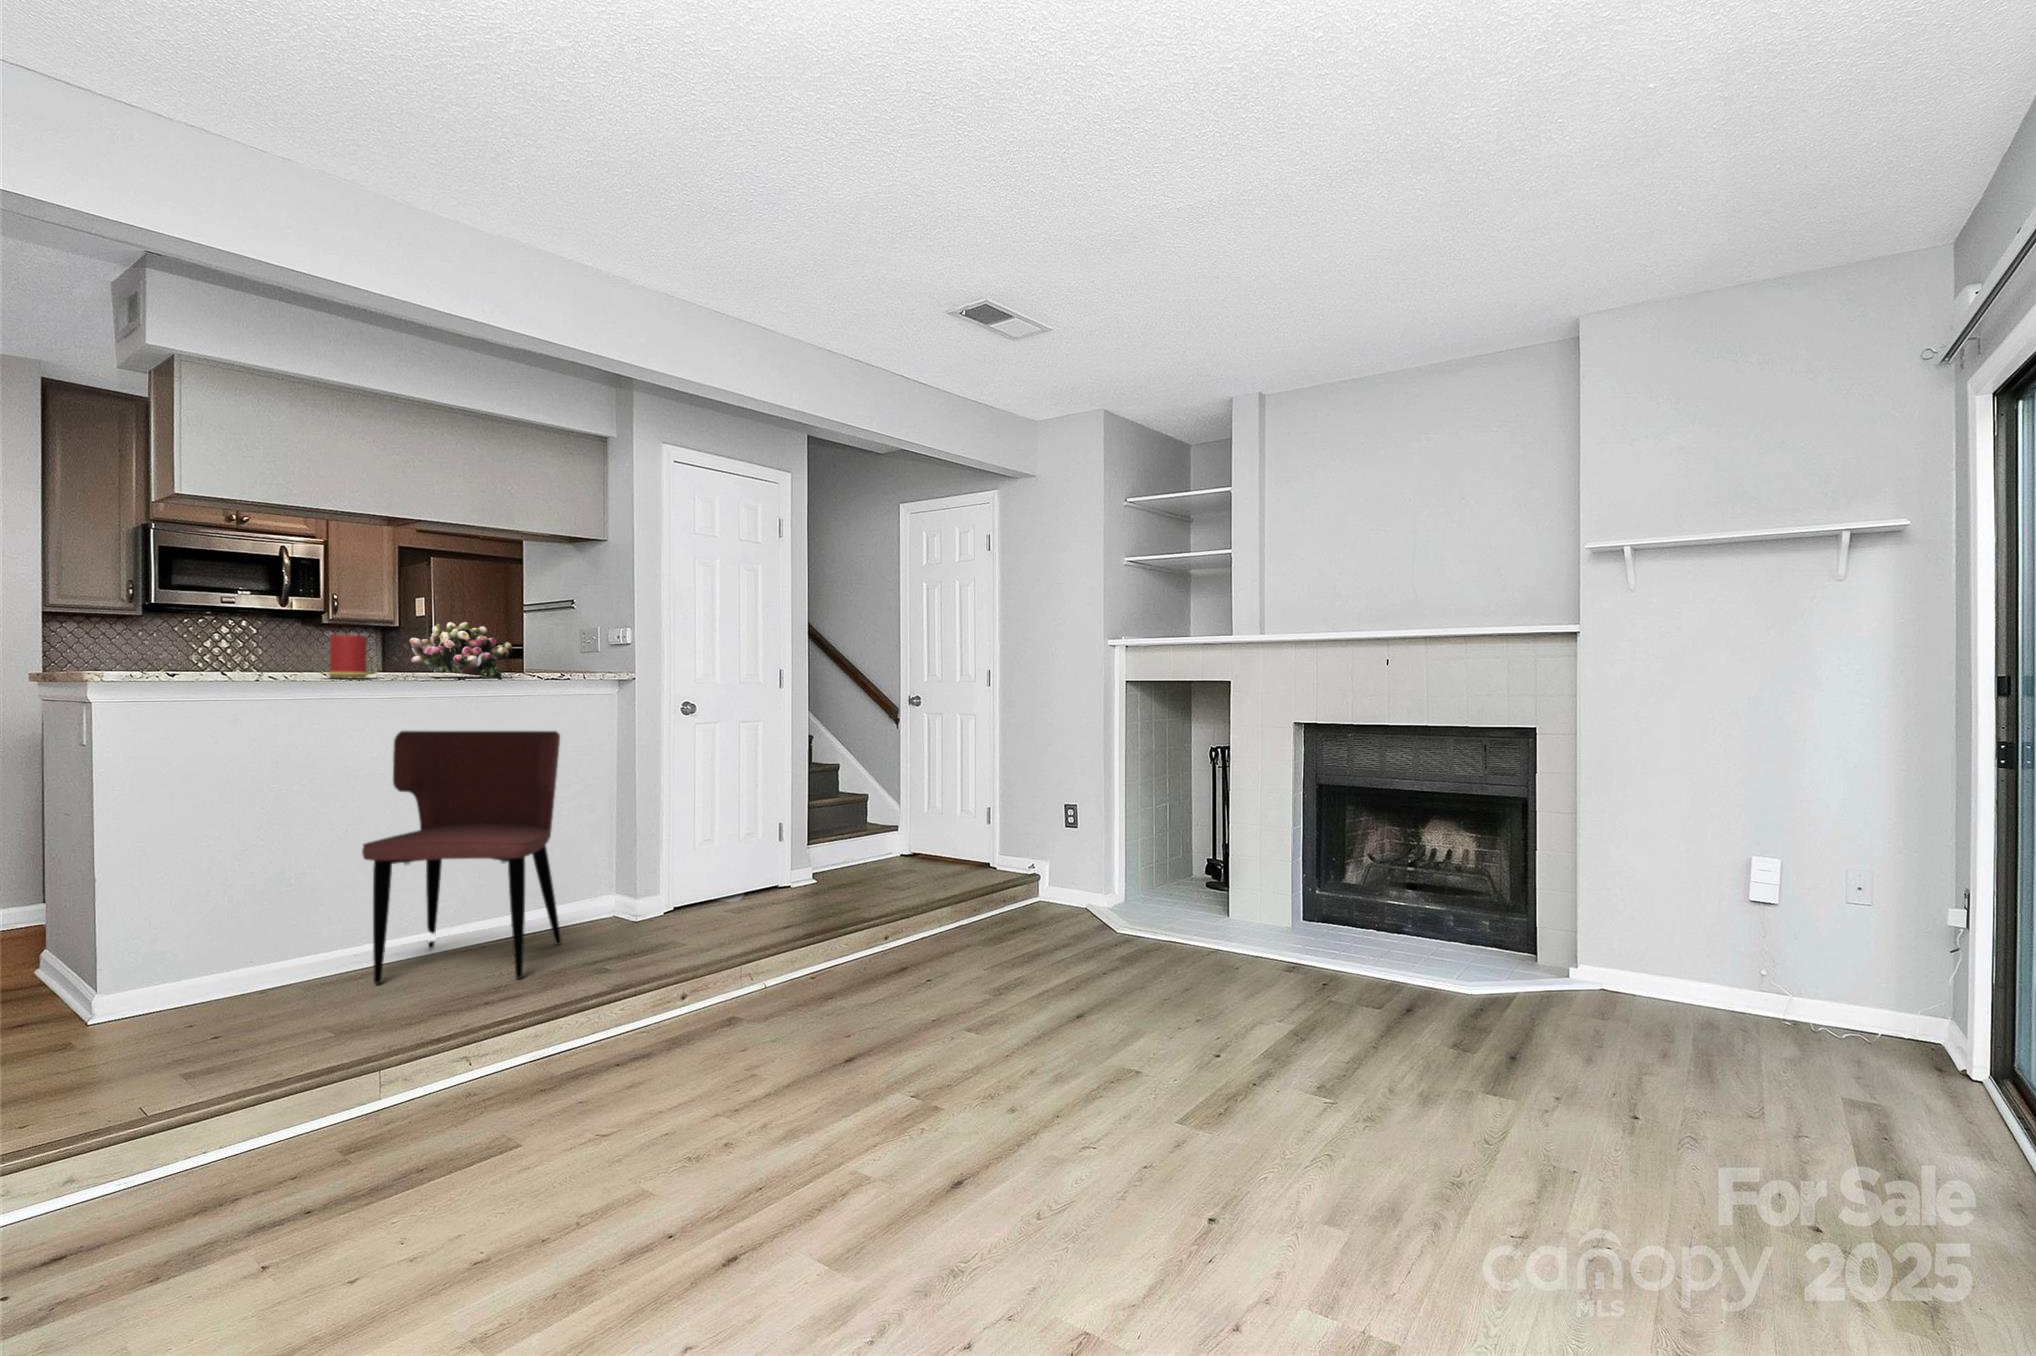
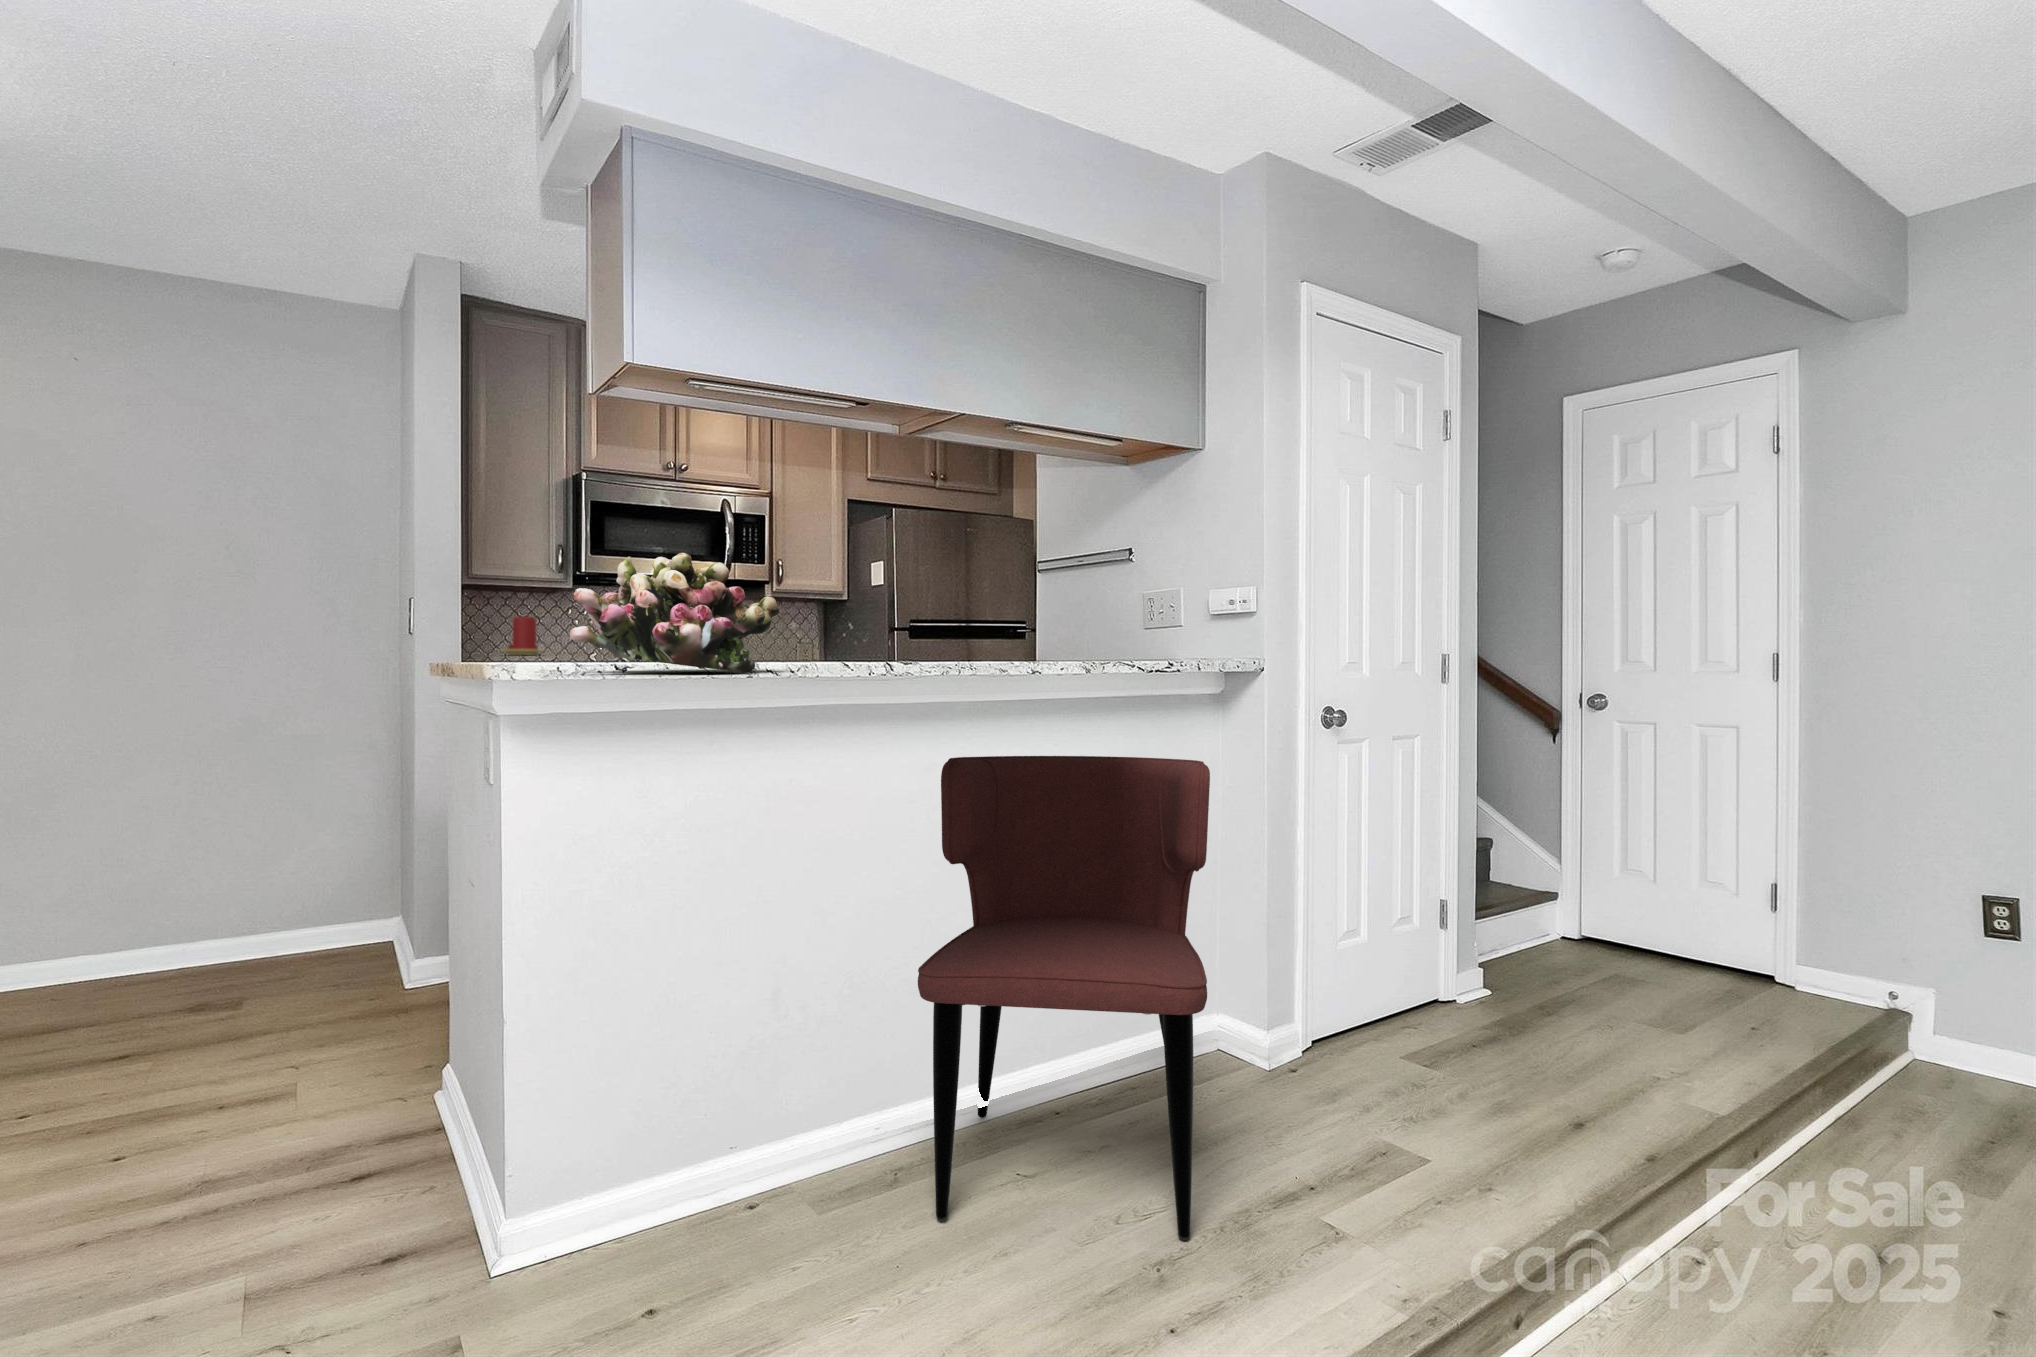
flower arrangement: present [410,622,513,678] -> present [570,553,779,672]
candle: present [321,635,370,678] -> present [505,617,541,655]

